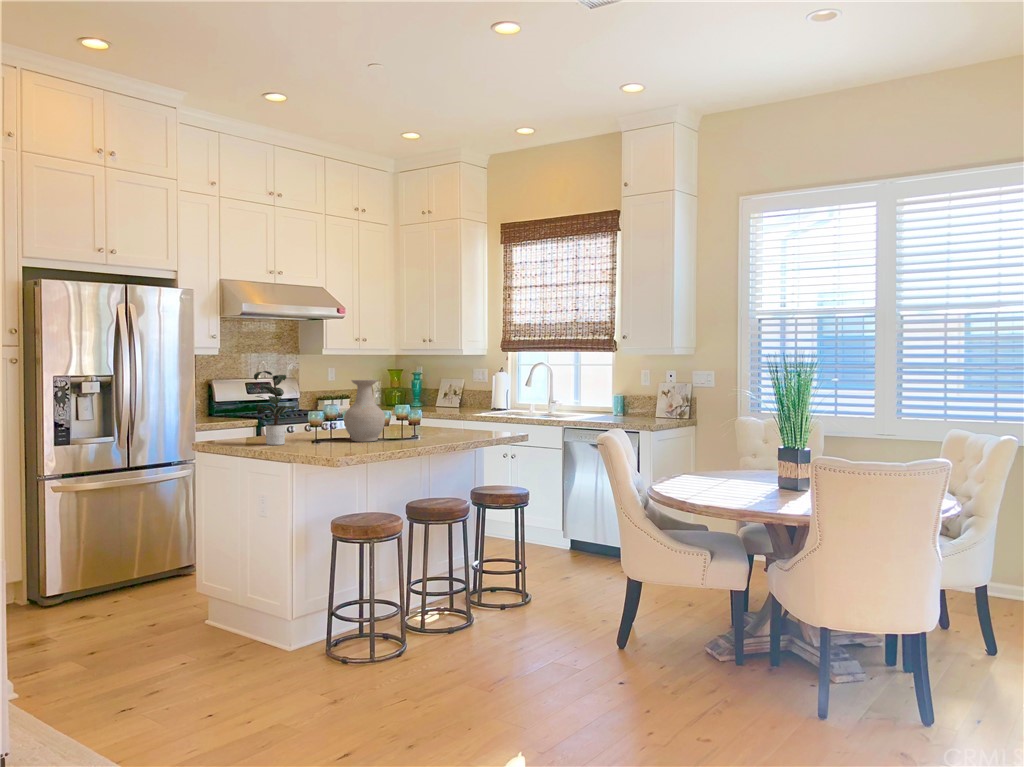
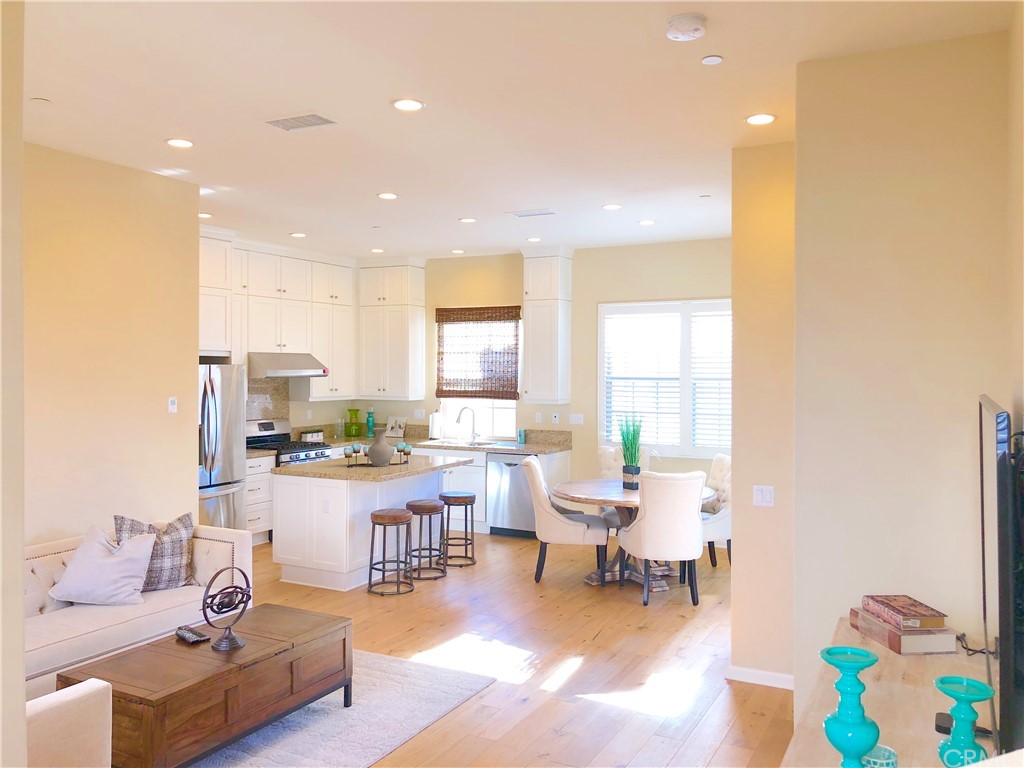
potted plant: present [254,371,295,445] -> none [312,425,353,470]

